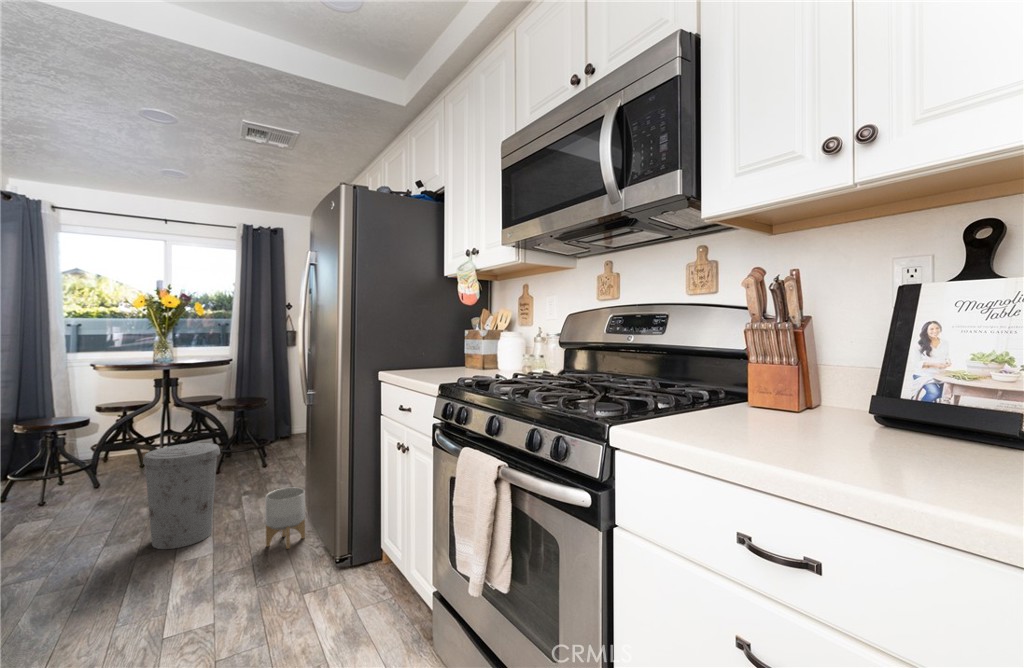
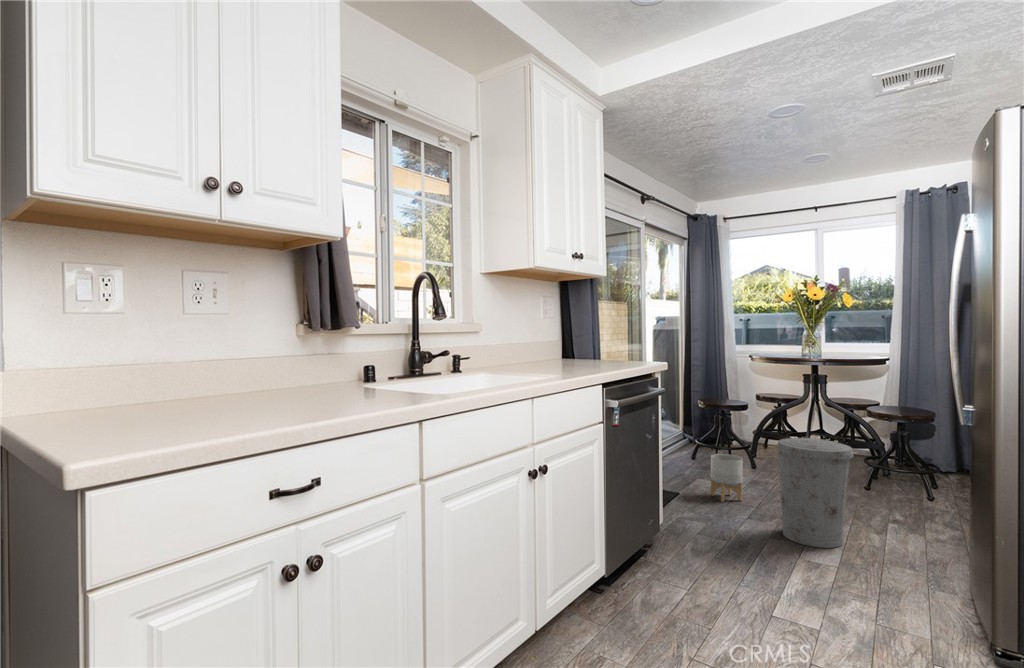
planter: present [266,488,305,549] -> present [711,454,743,502]

